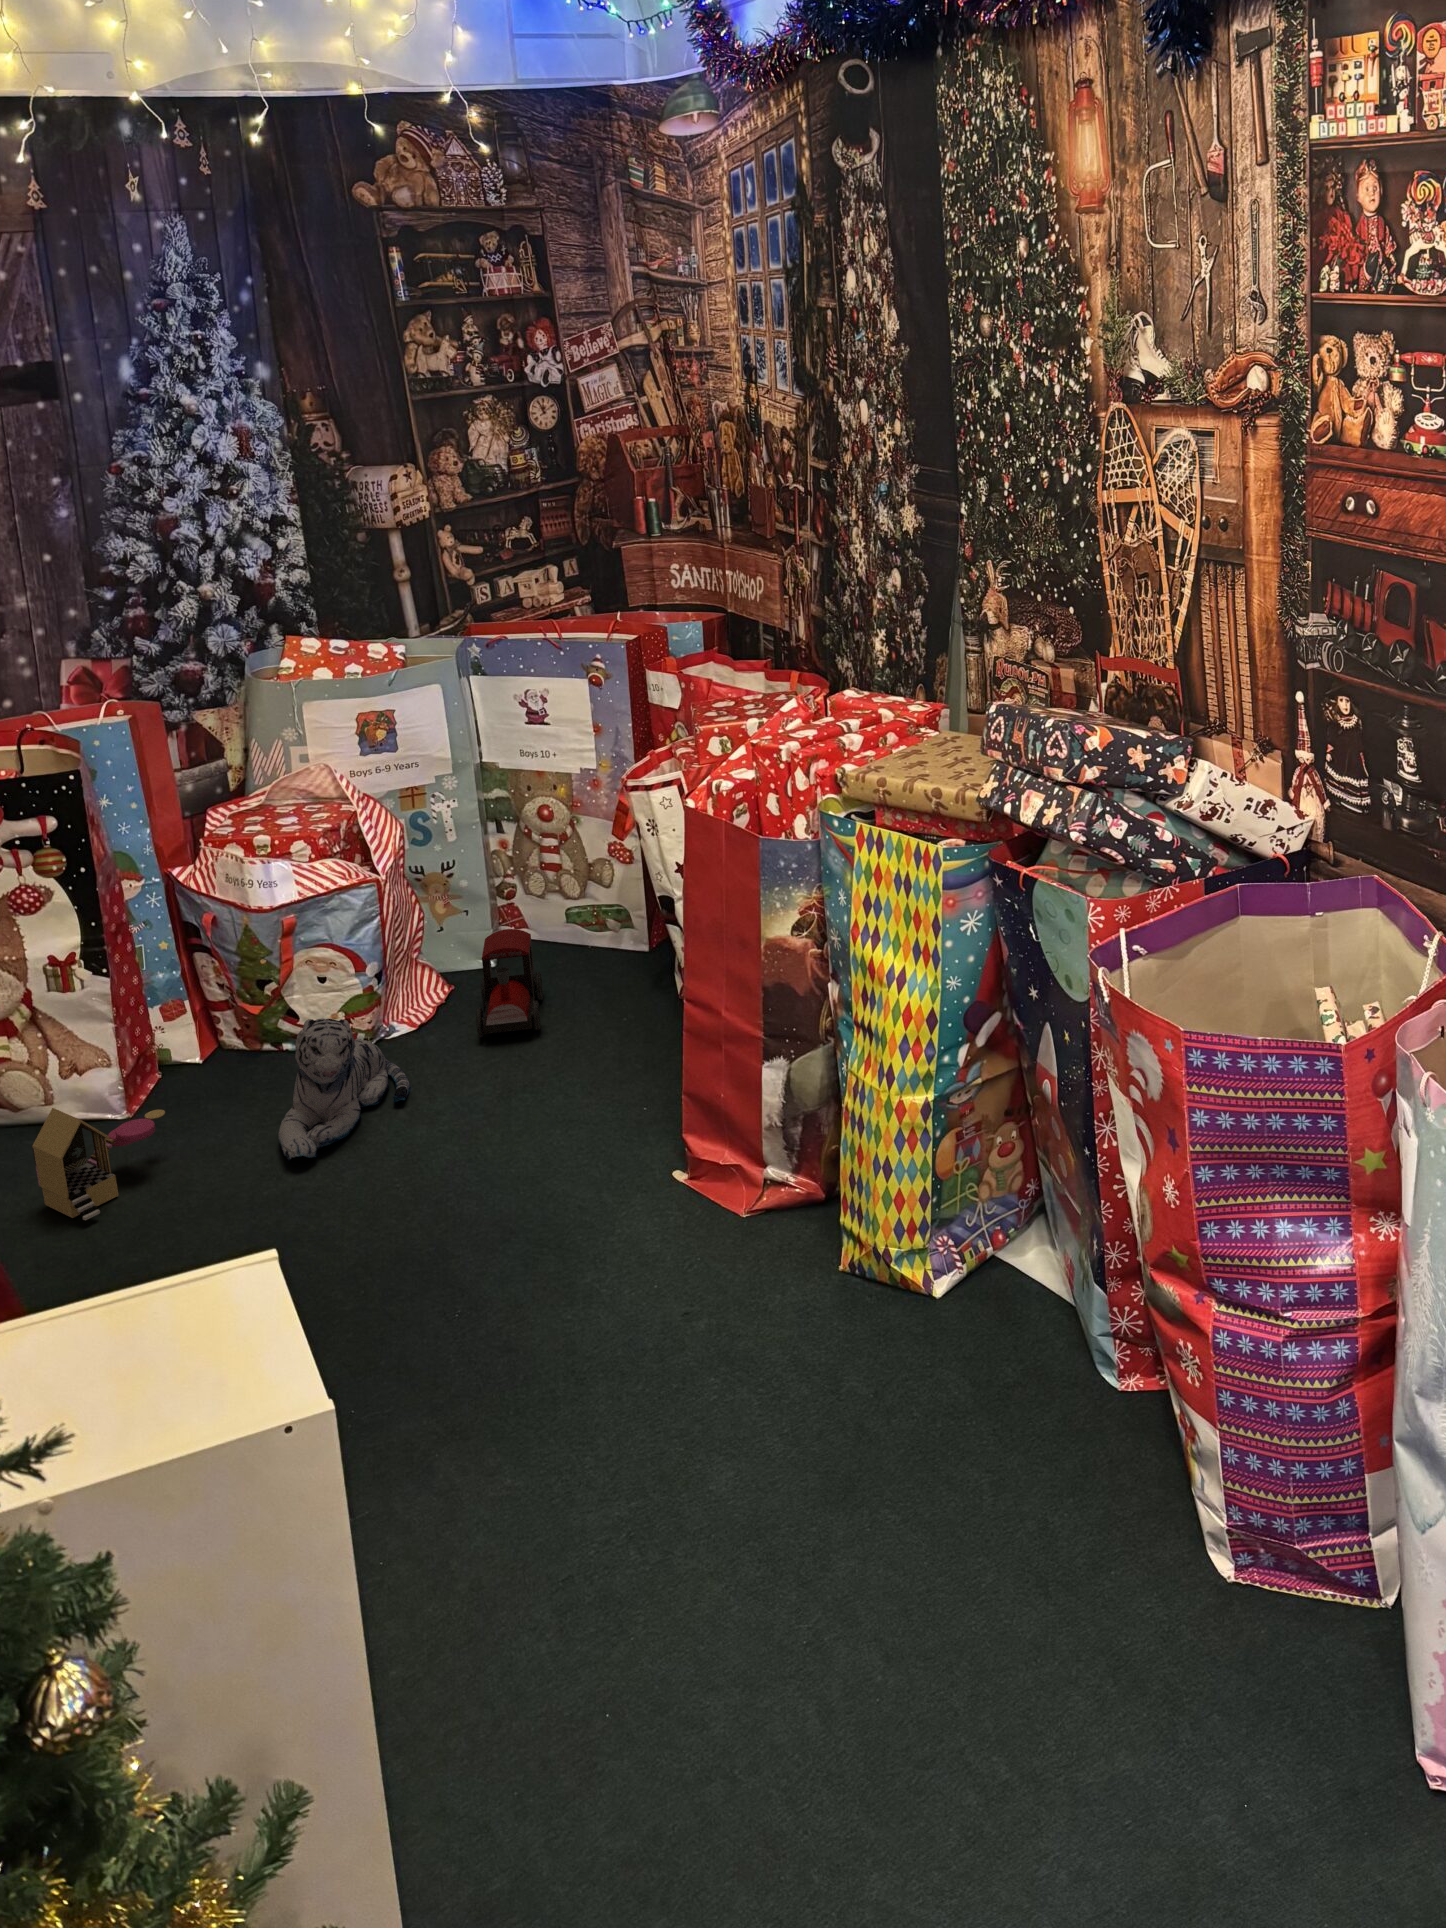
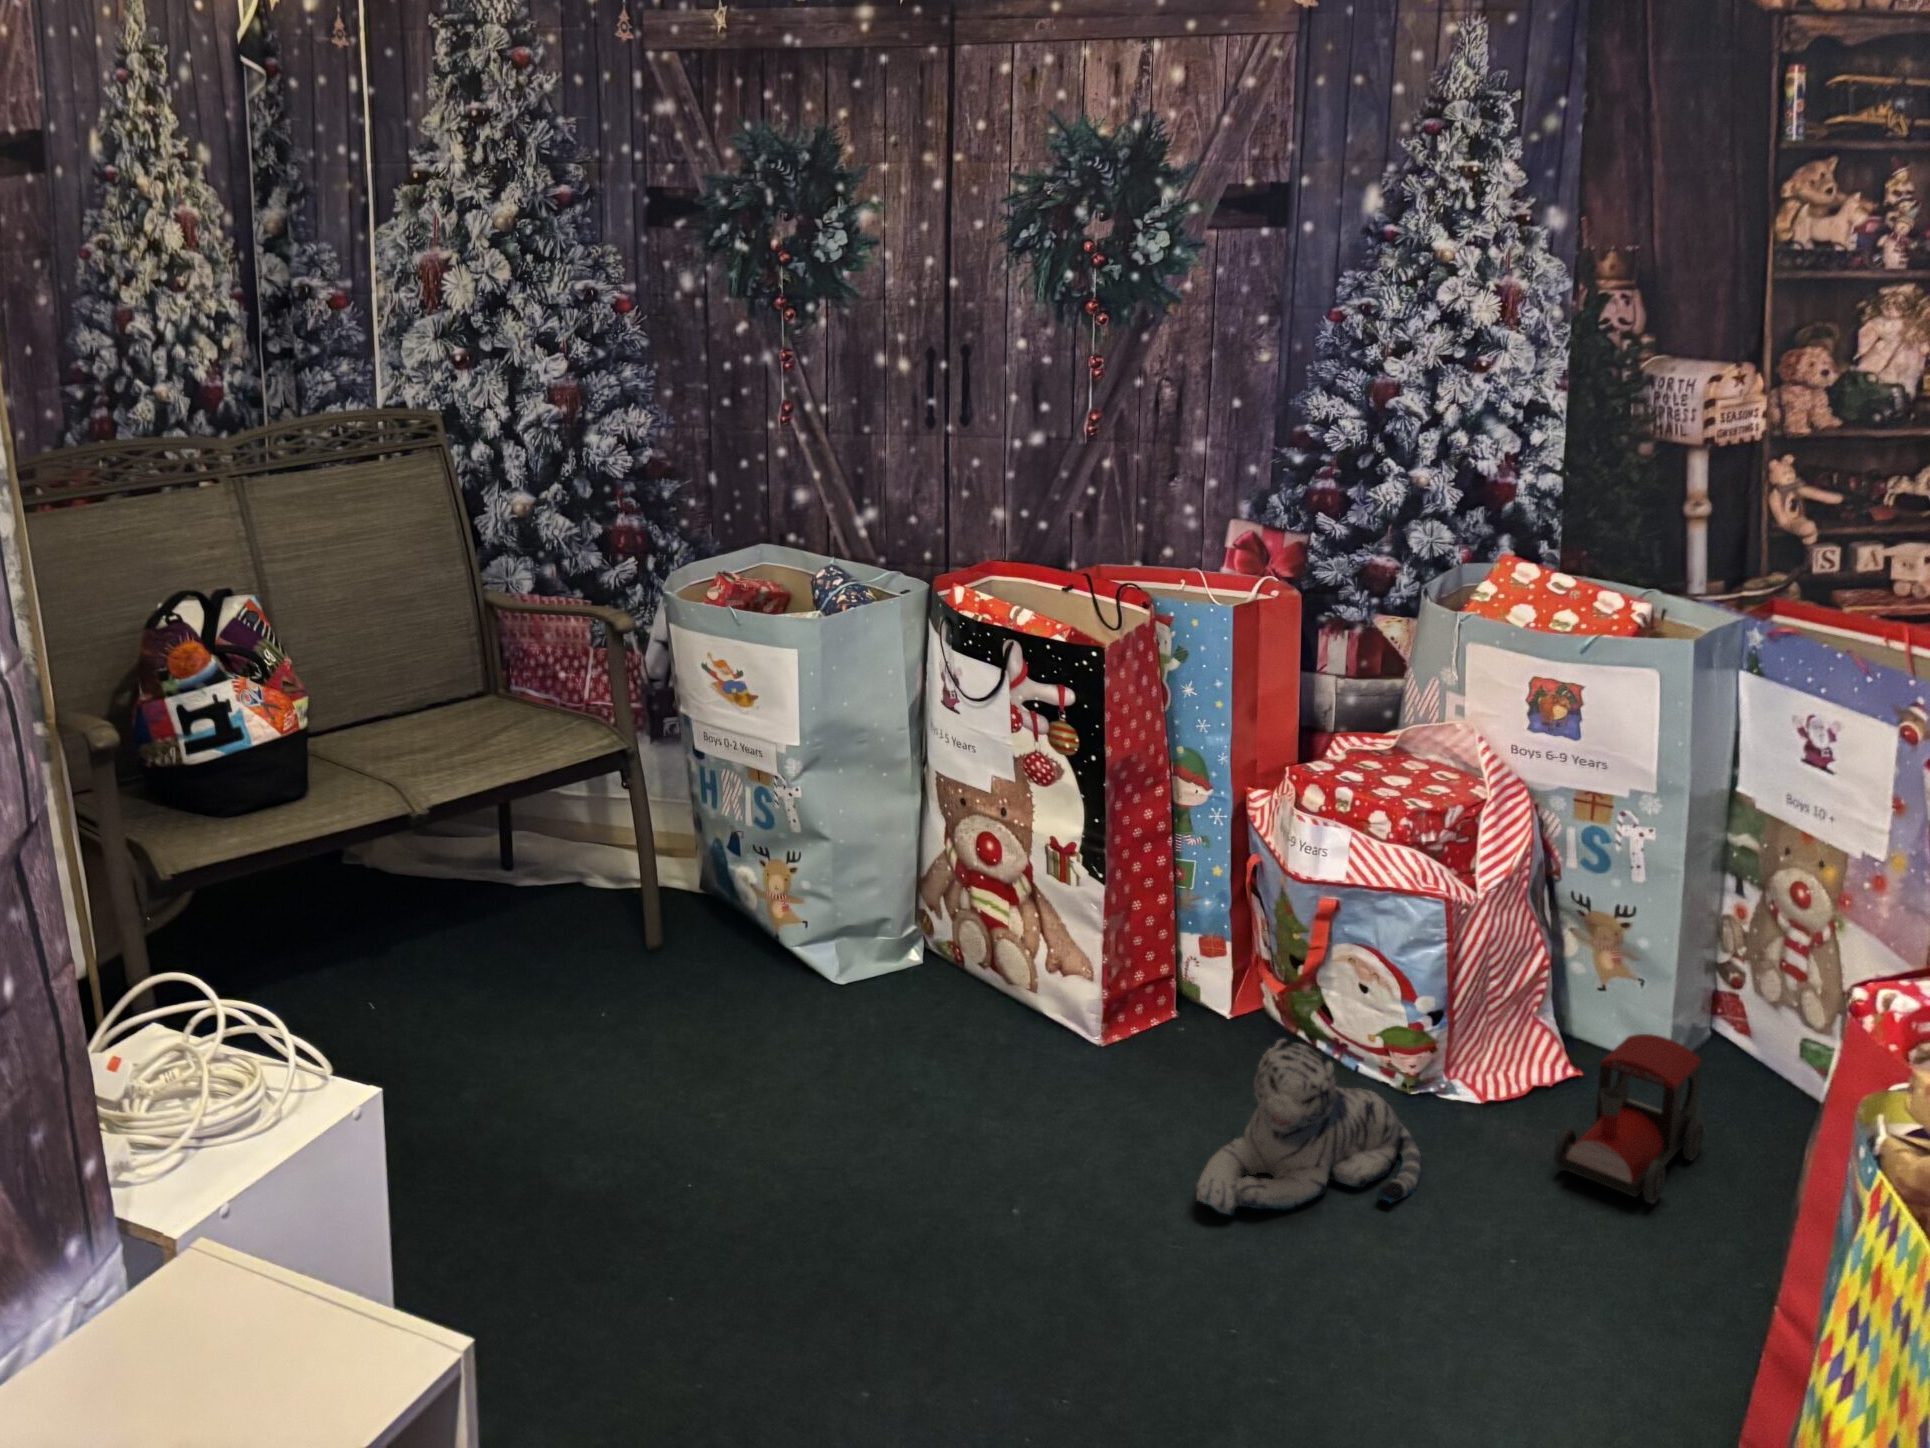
toy house: present [32,1108,165,1220] -> none [945,1005,1102,1146]

